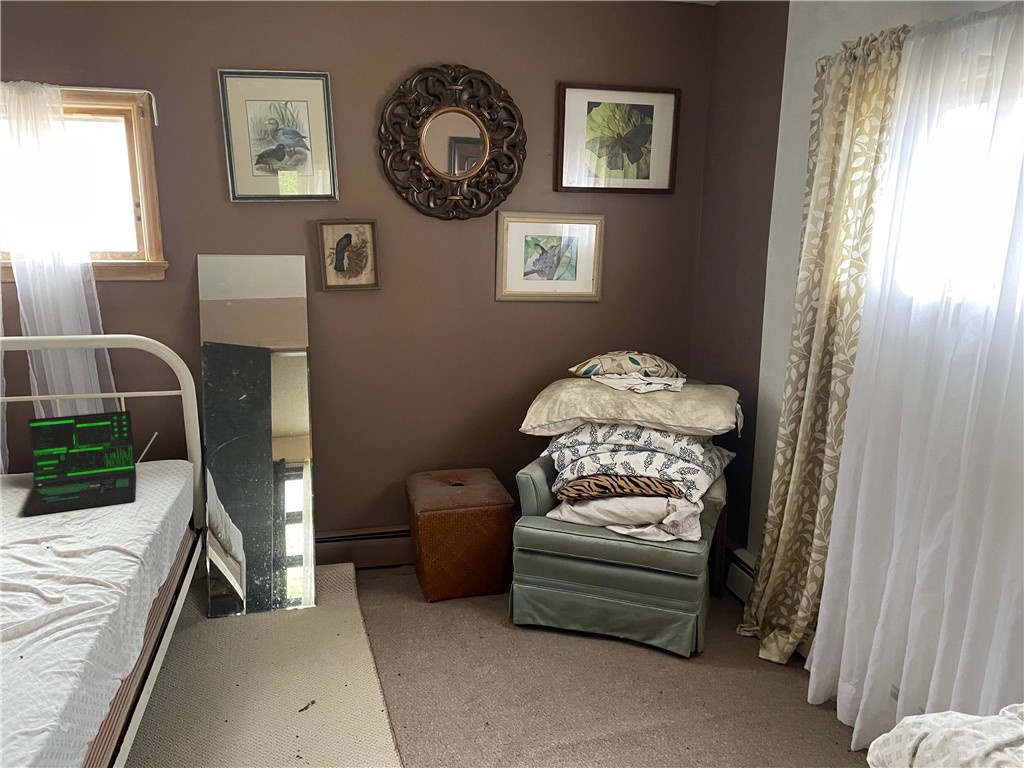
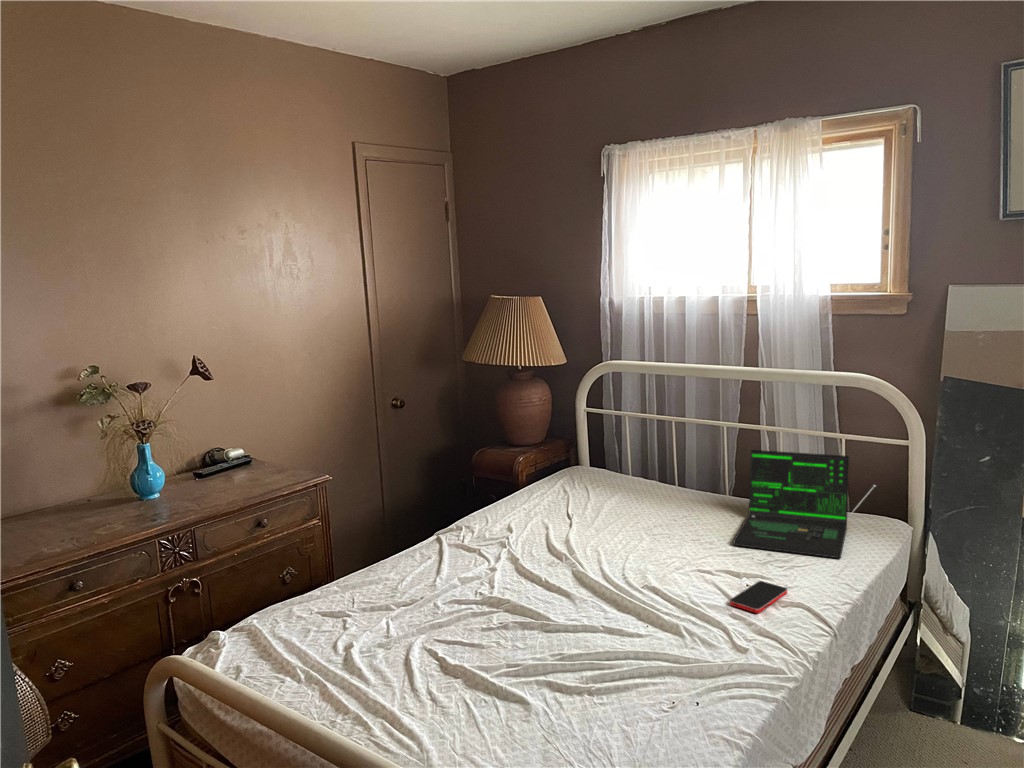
smartphone: none [34,537,91,568] -> present [730,581,787,613]

